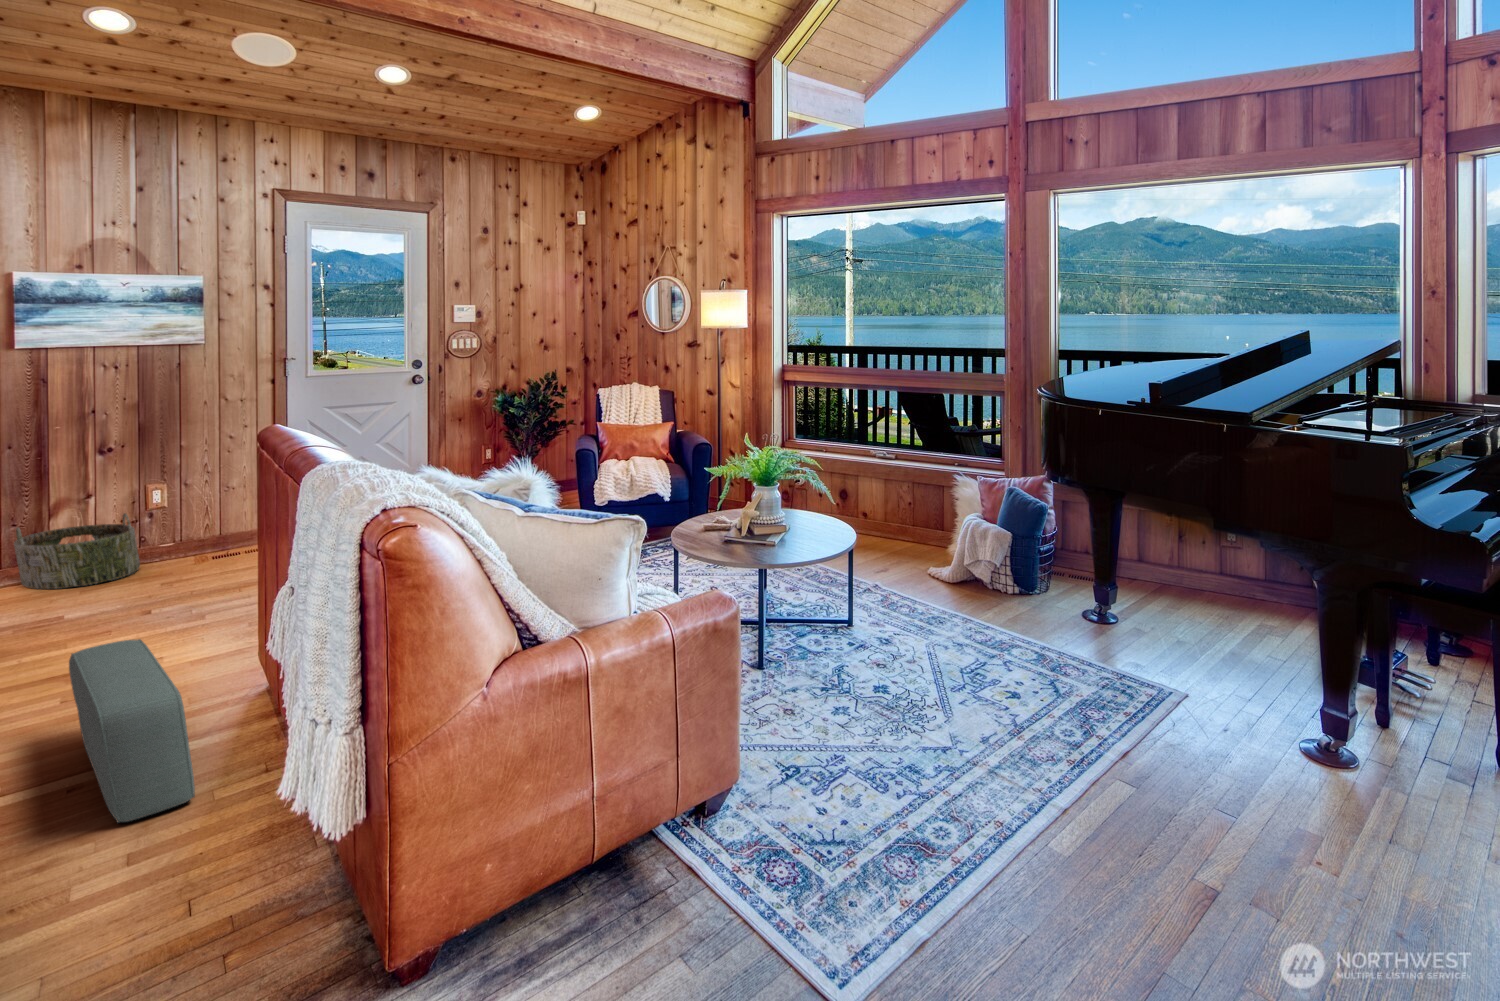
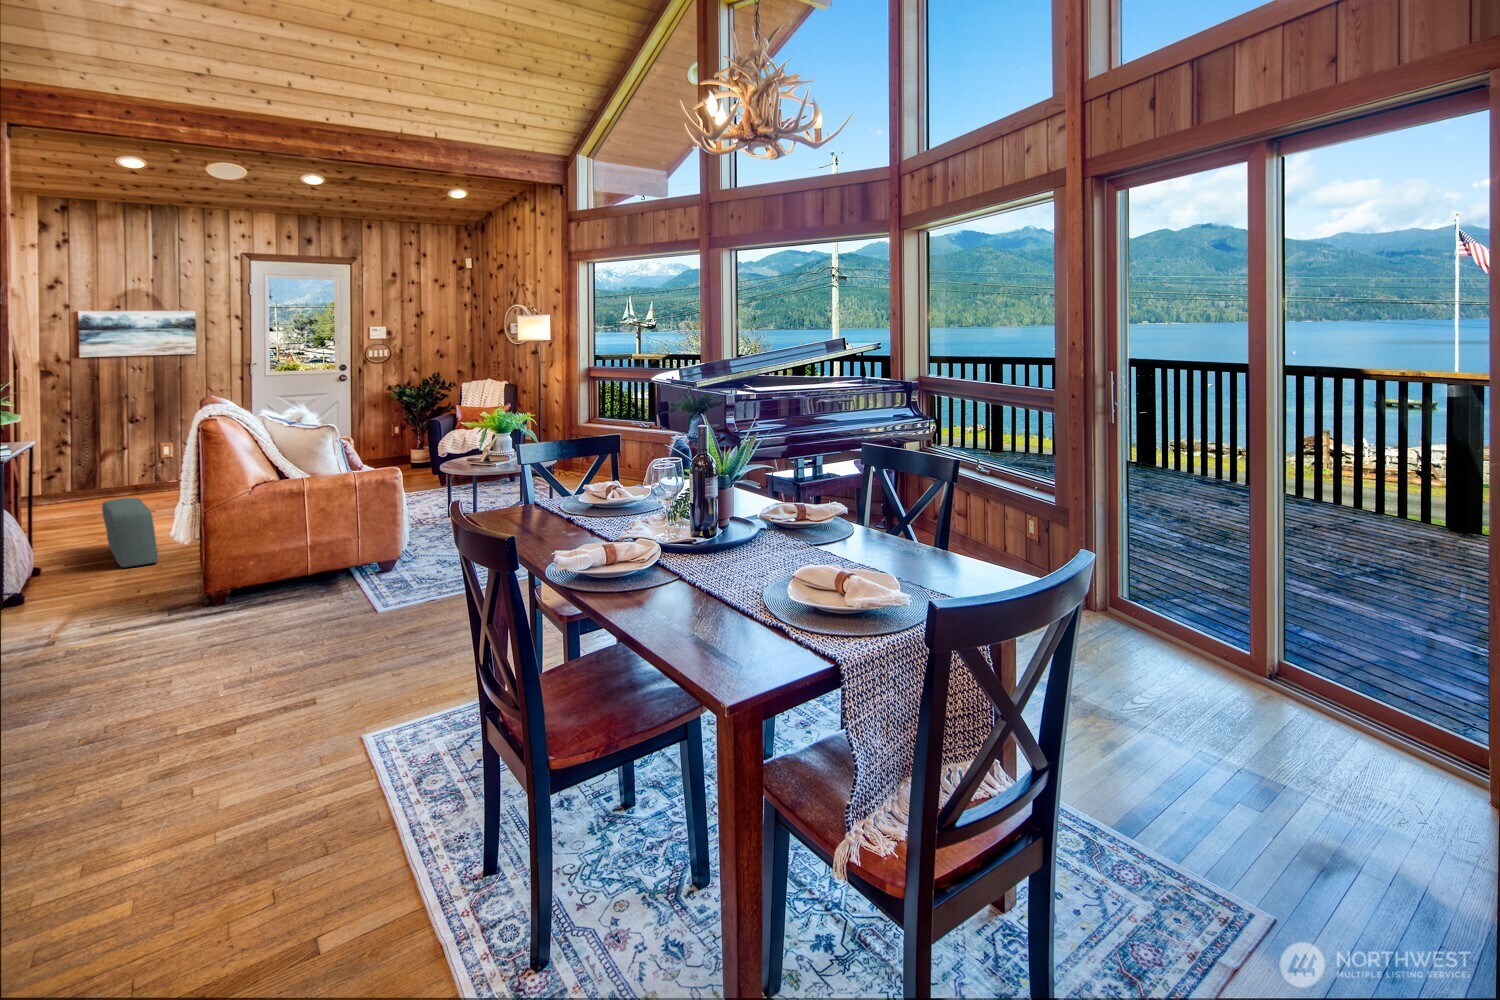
basket: present [14,514,140,589] -> none [77,459,154,502]

